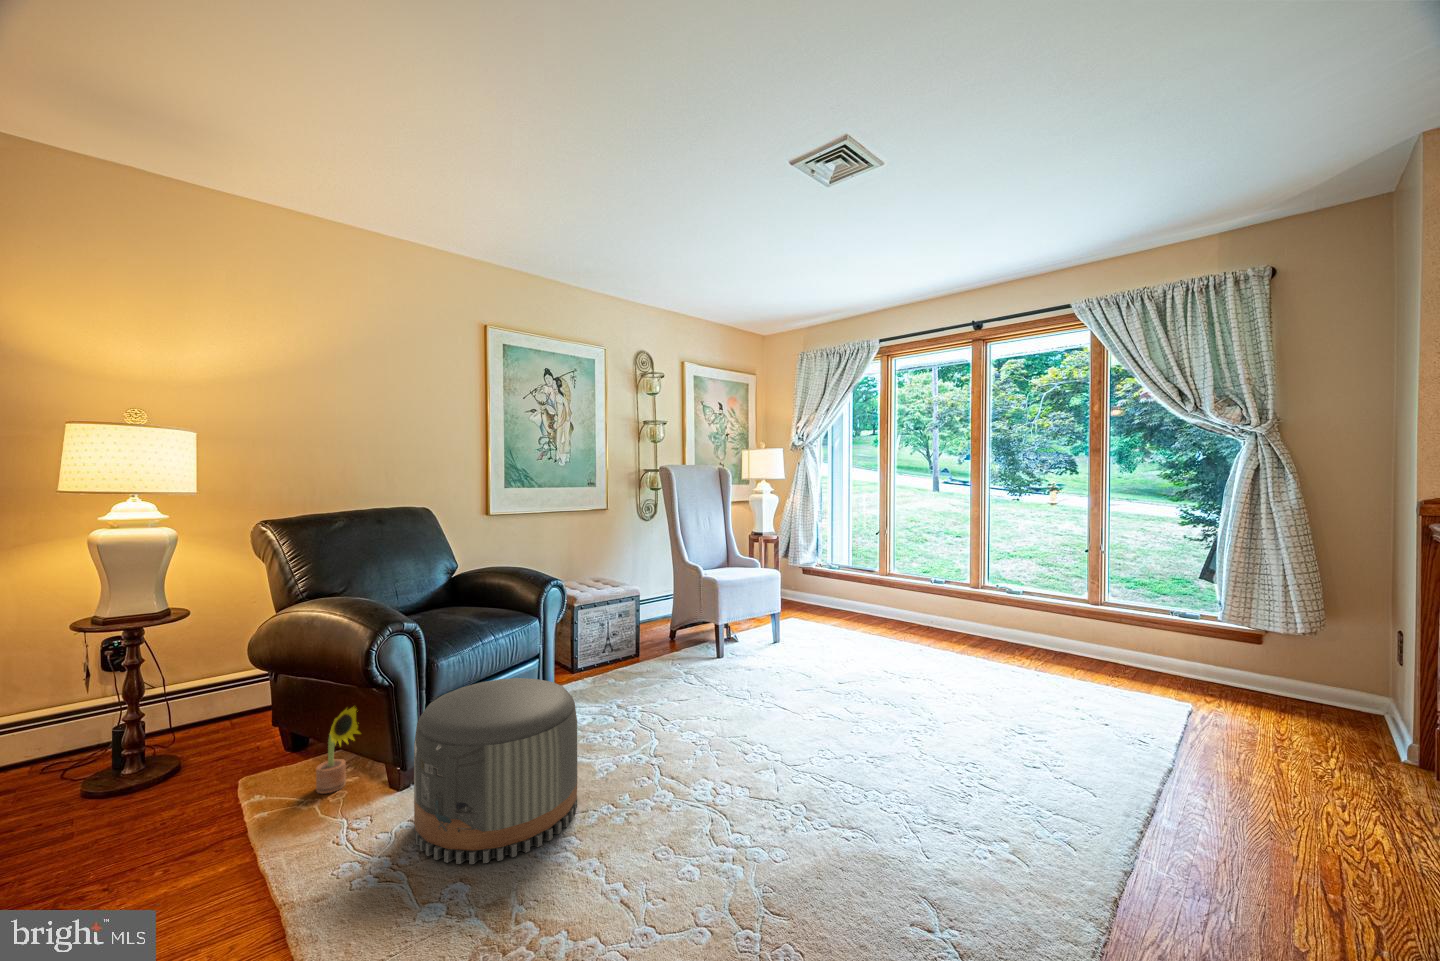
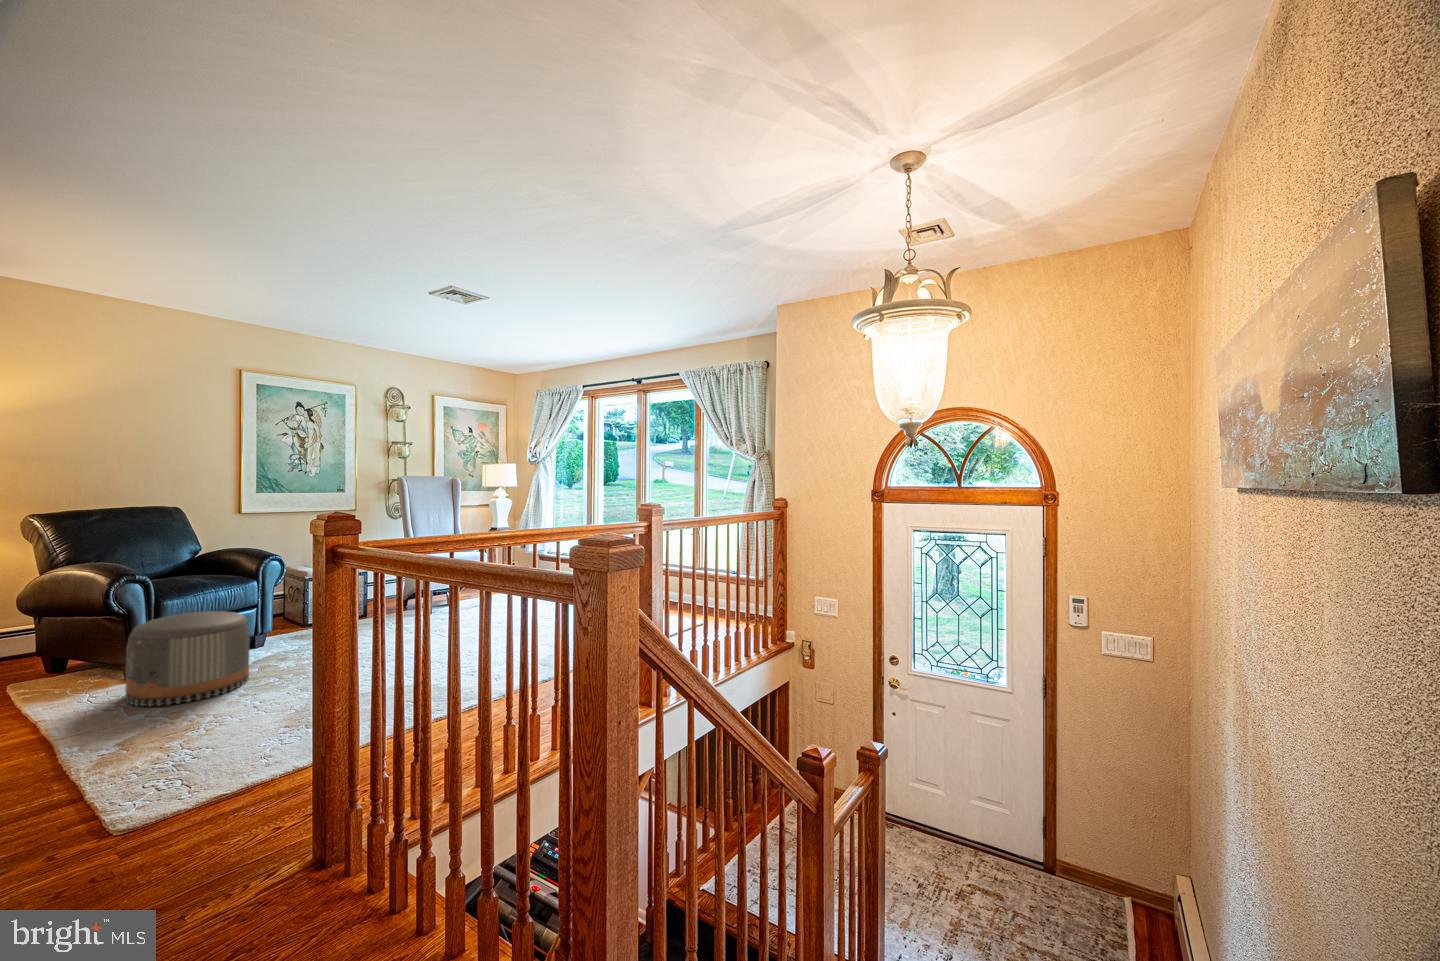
decorative plant: present [316,706,360,793] -> none [63,631,104,687]

